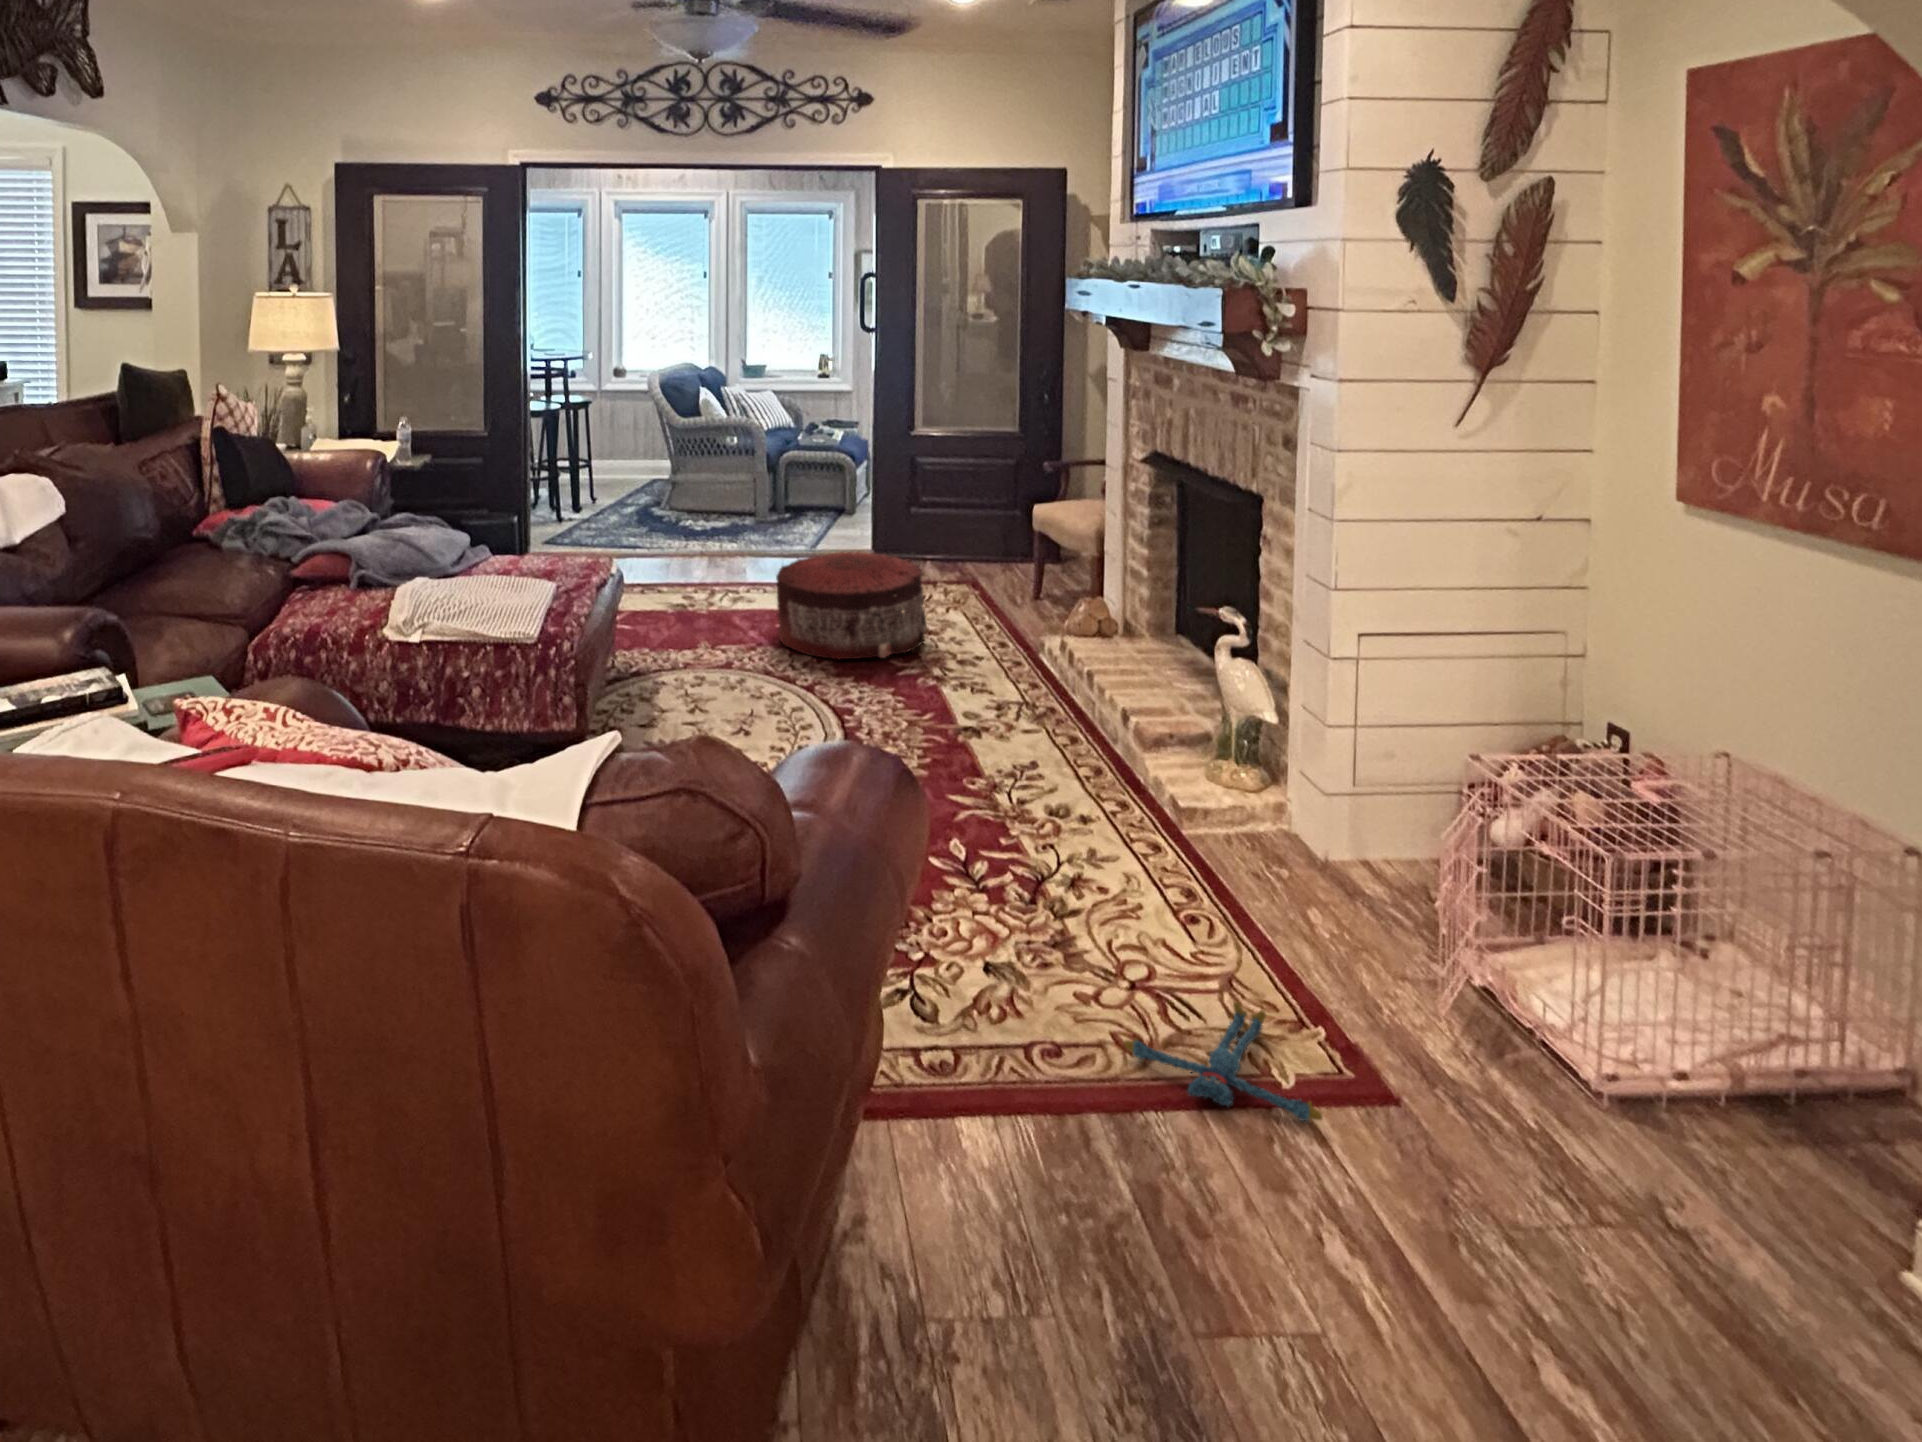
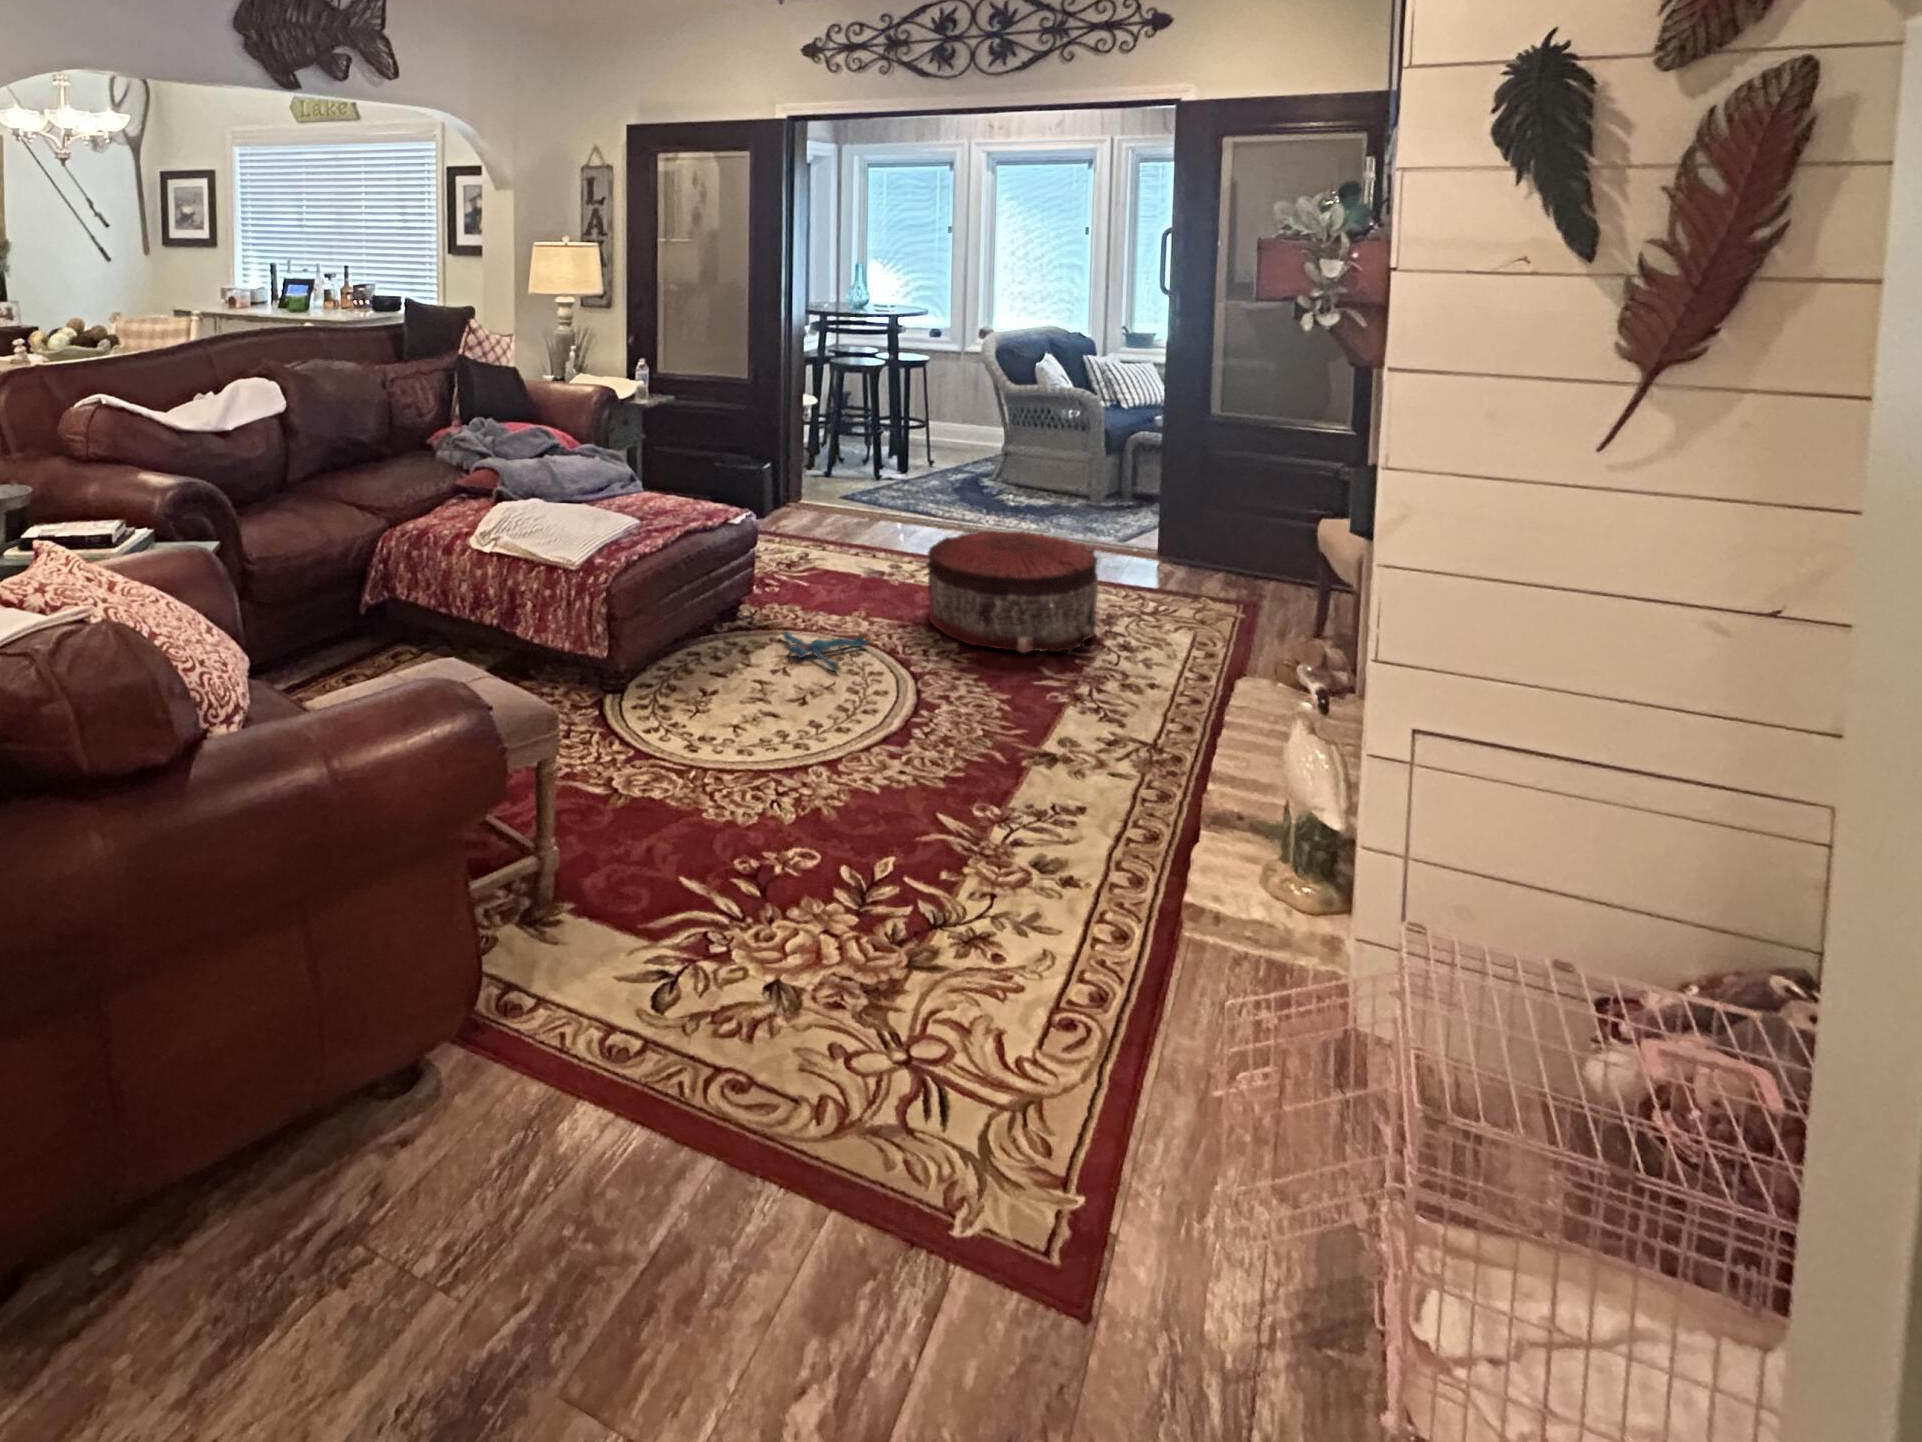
plush toy: present [1124,1002,1322,1122] -> present [783,631,871,671]

